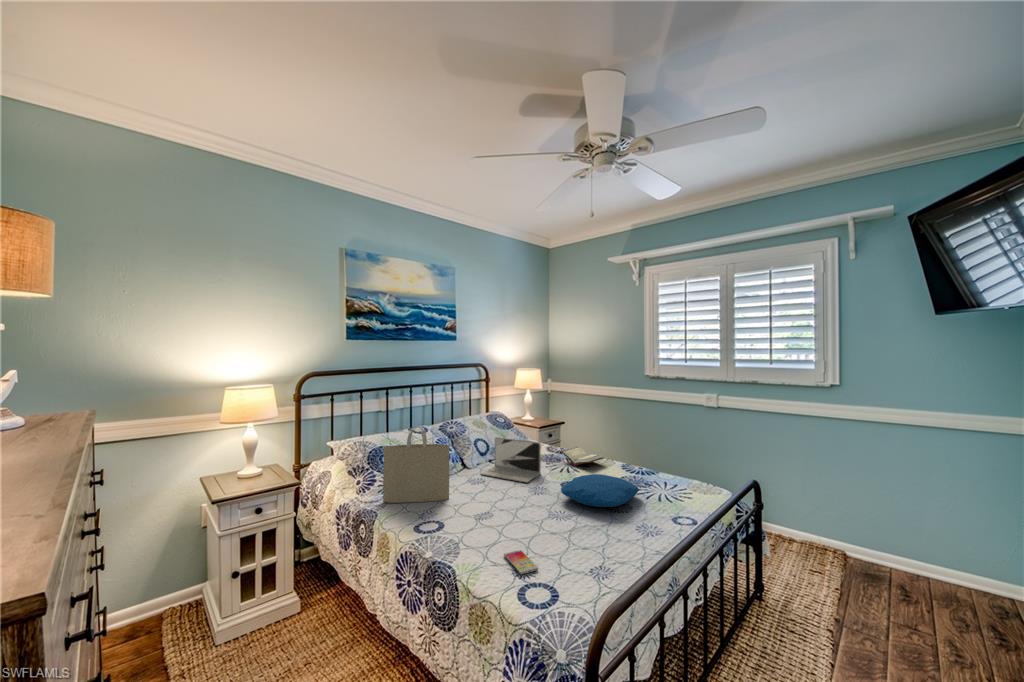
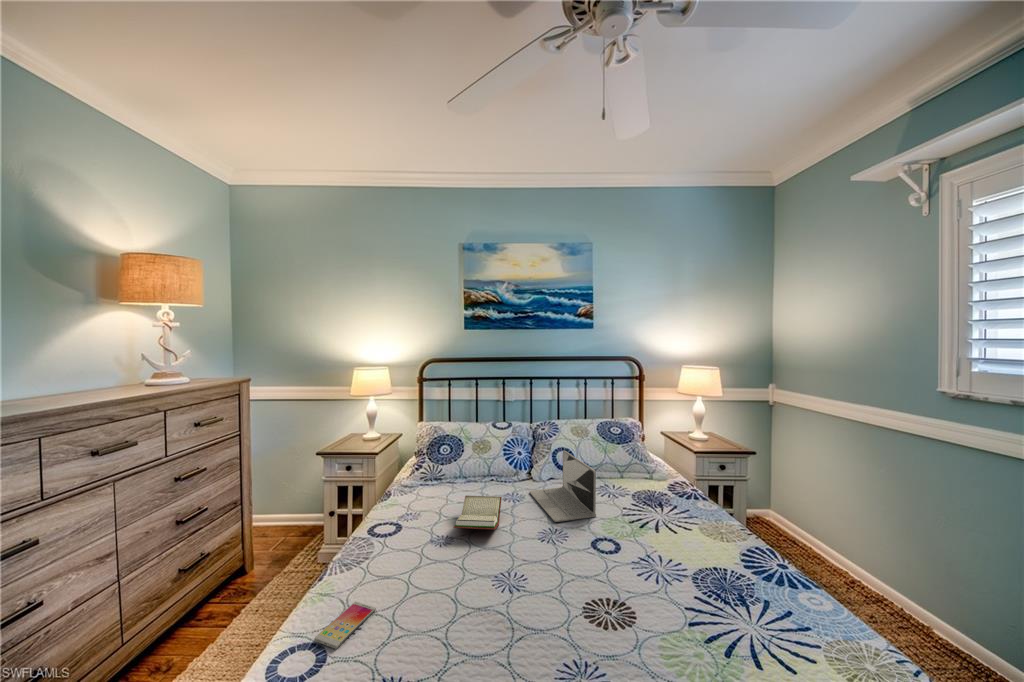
tote bag: present [383,427,450,503] -> none [407,420,454,509]
book: present [561,447,604,466] -> present [454,496,502,530]
pillow: present [561,474,639,507] -> none [539,540,678,623]

